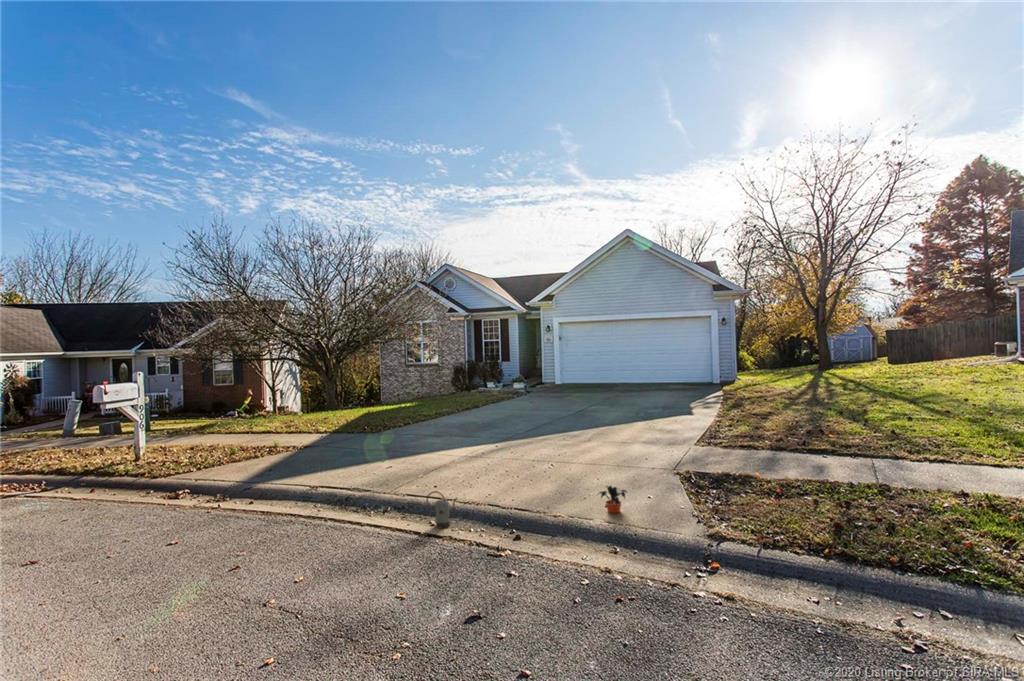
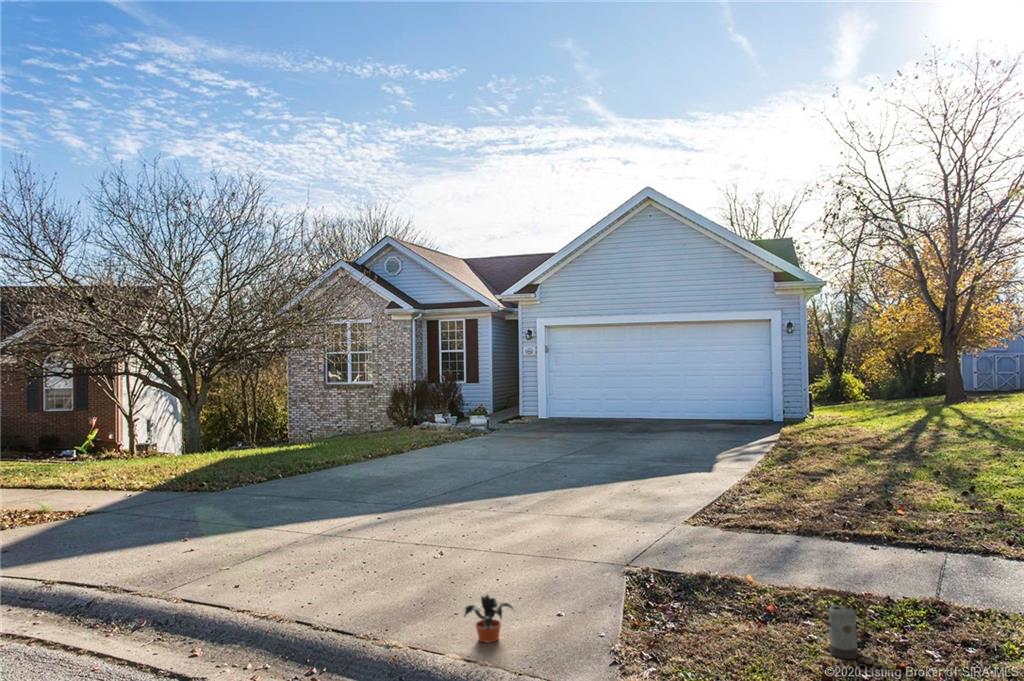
watering can: present [426,491,457,528] -> present [813,590,871,659]

